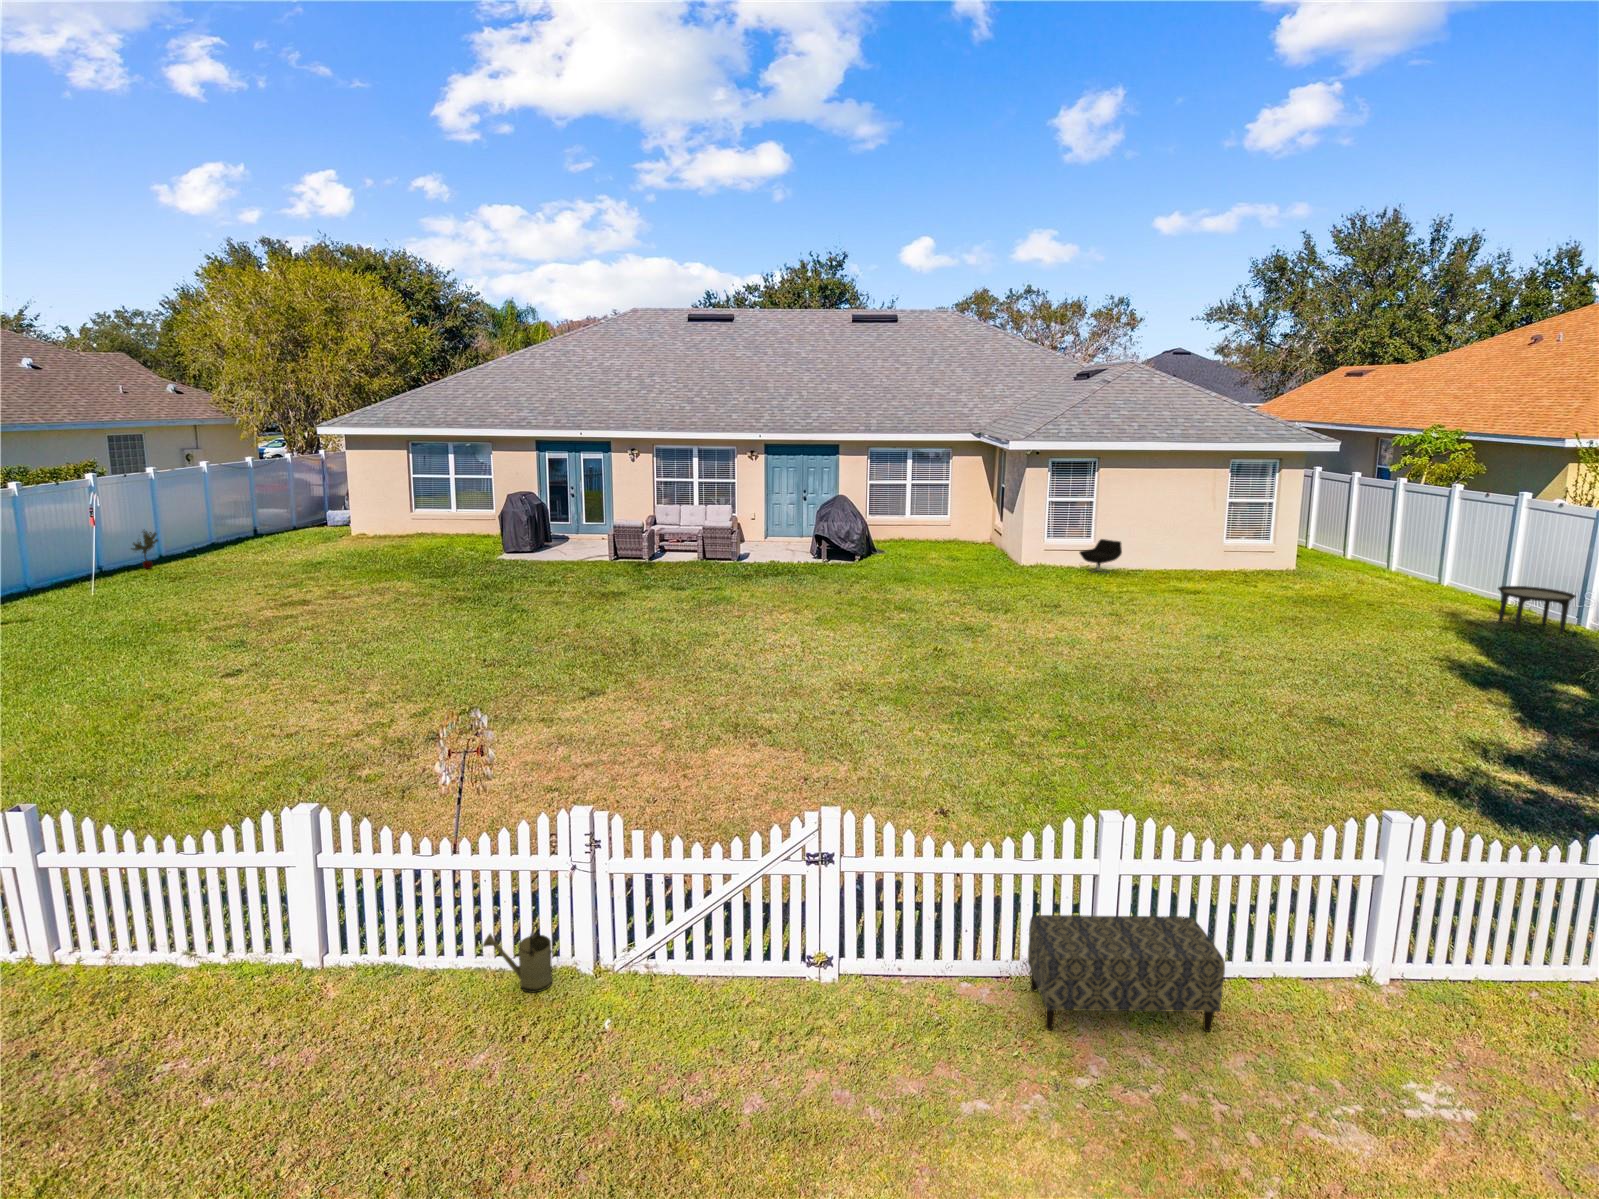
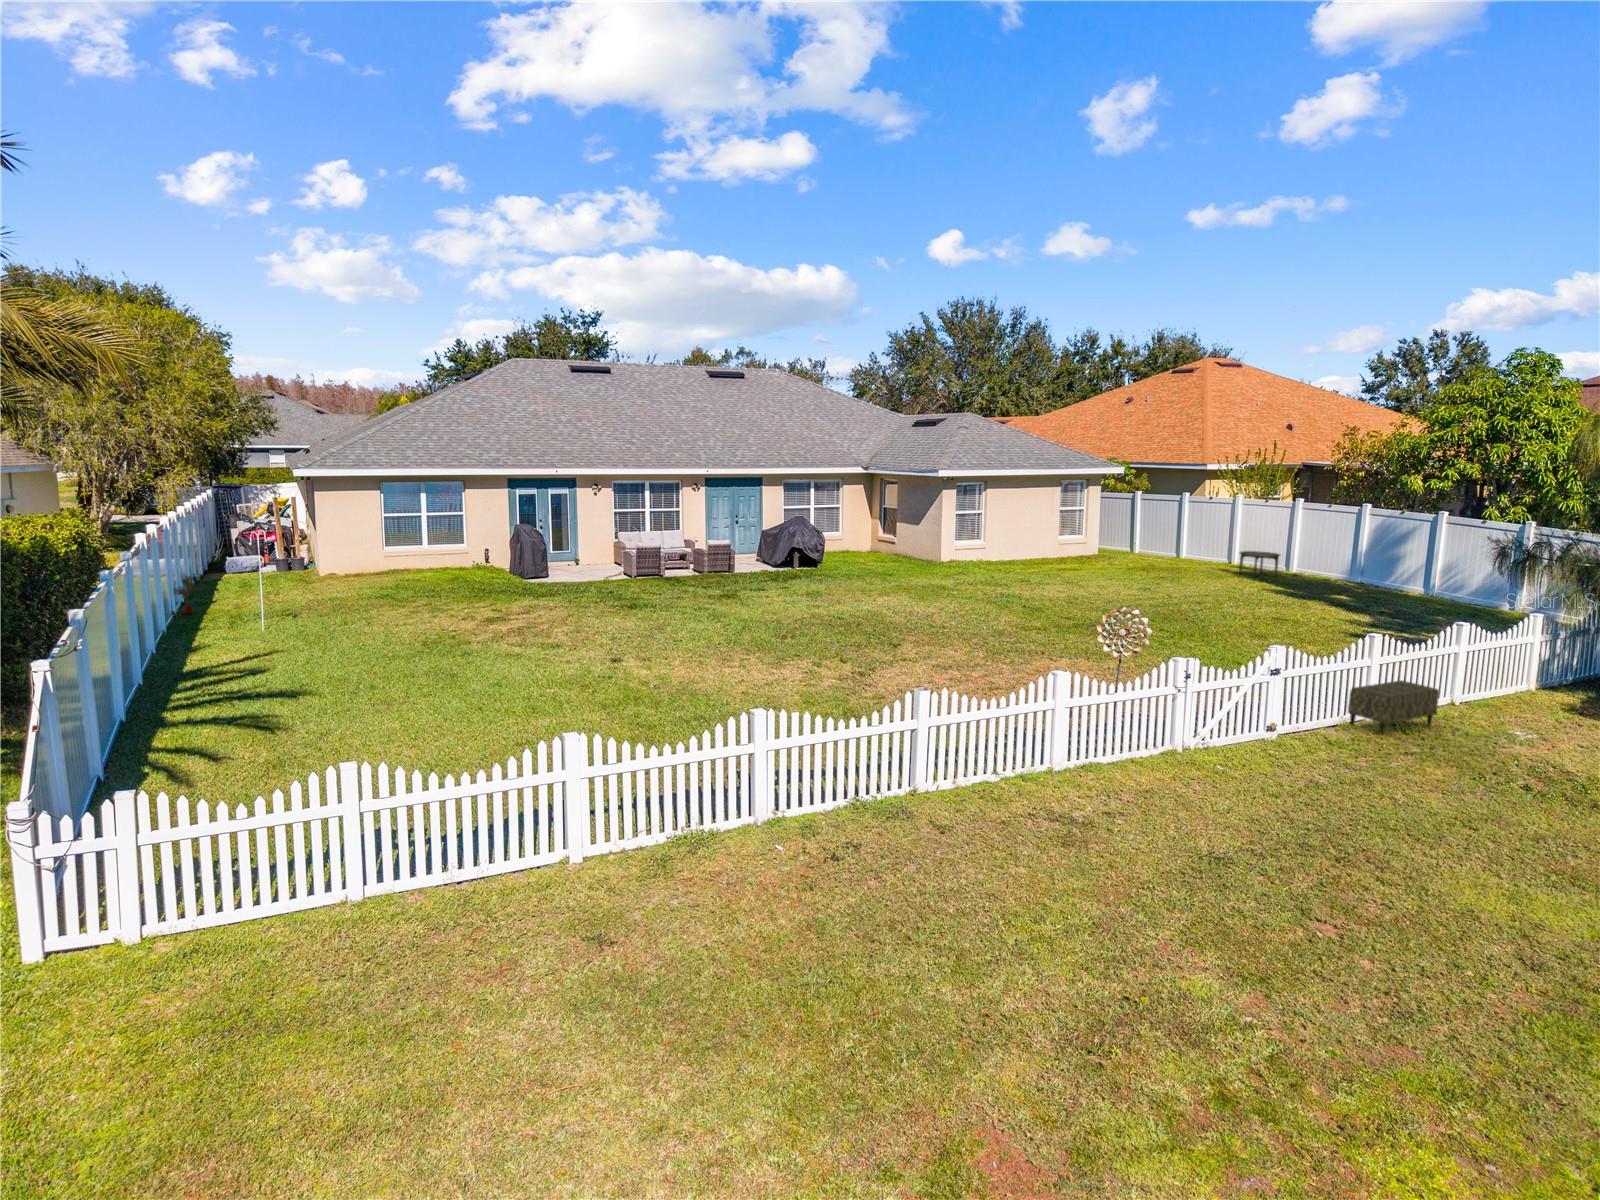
lounge chair: present [1079,539,1122,571] -> none [968,540,995,564]
watering can: present [483,923,552,993] -> none [1149,724,1180,761]

